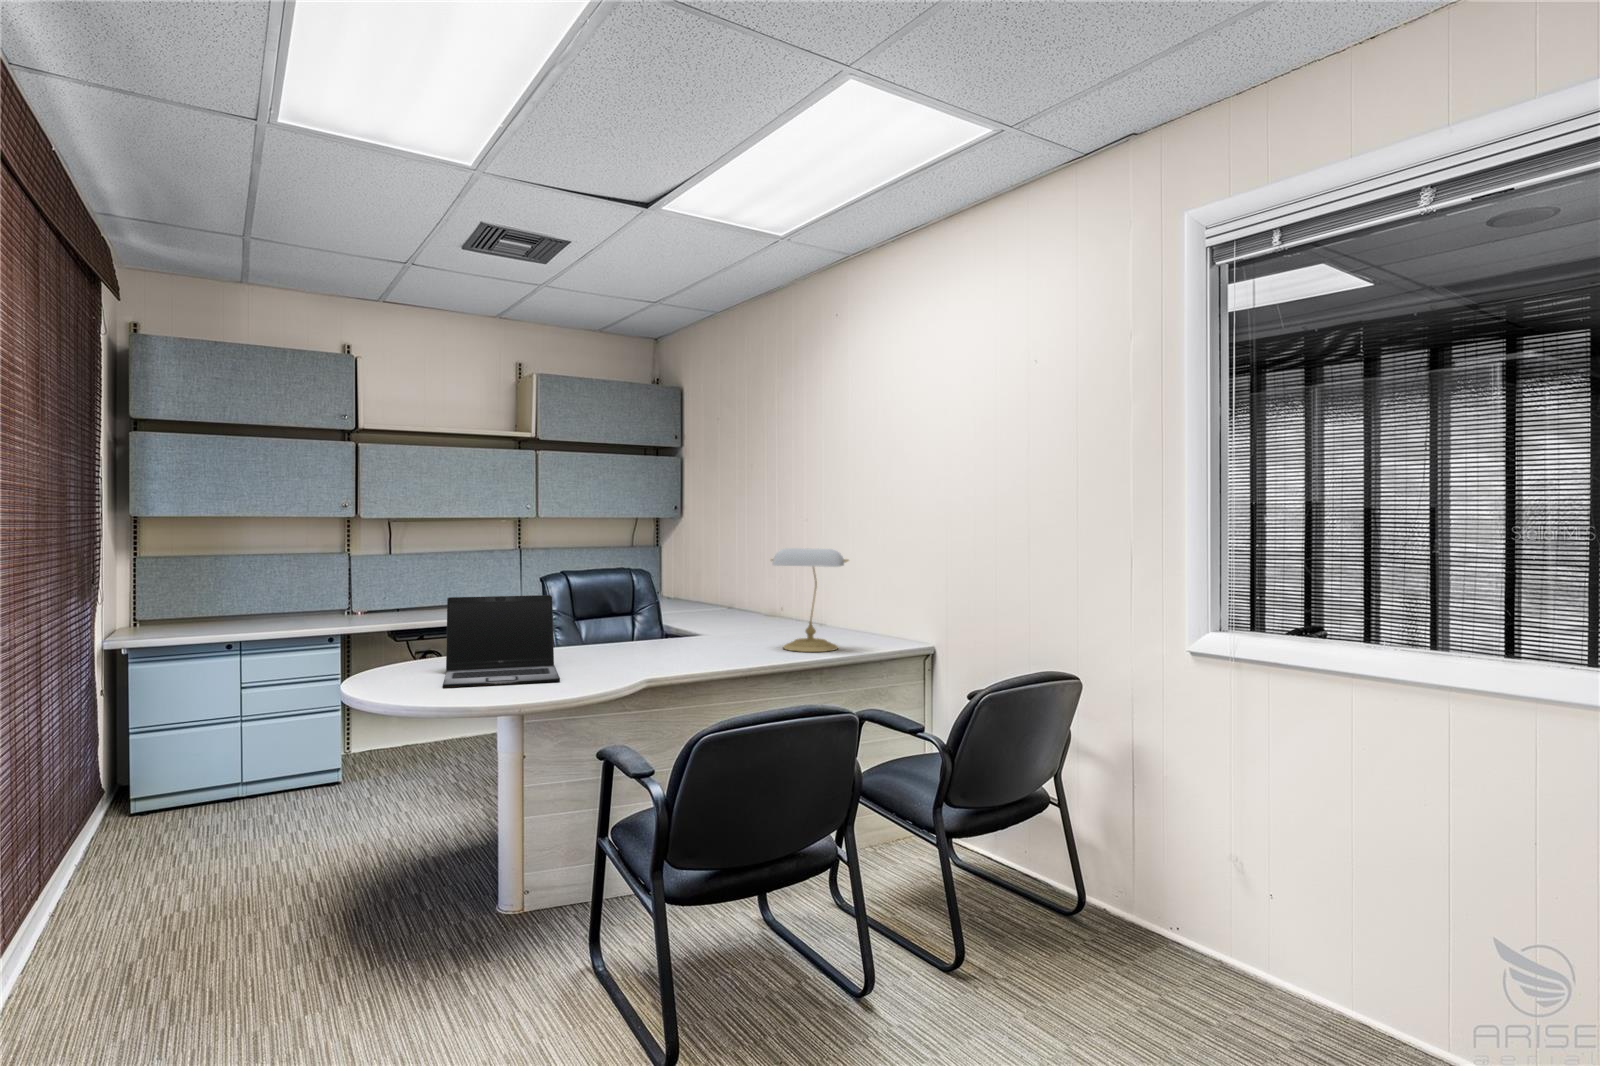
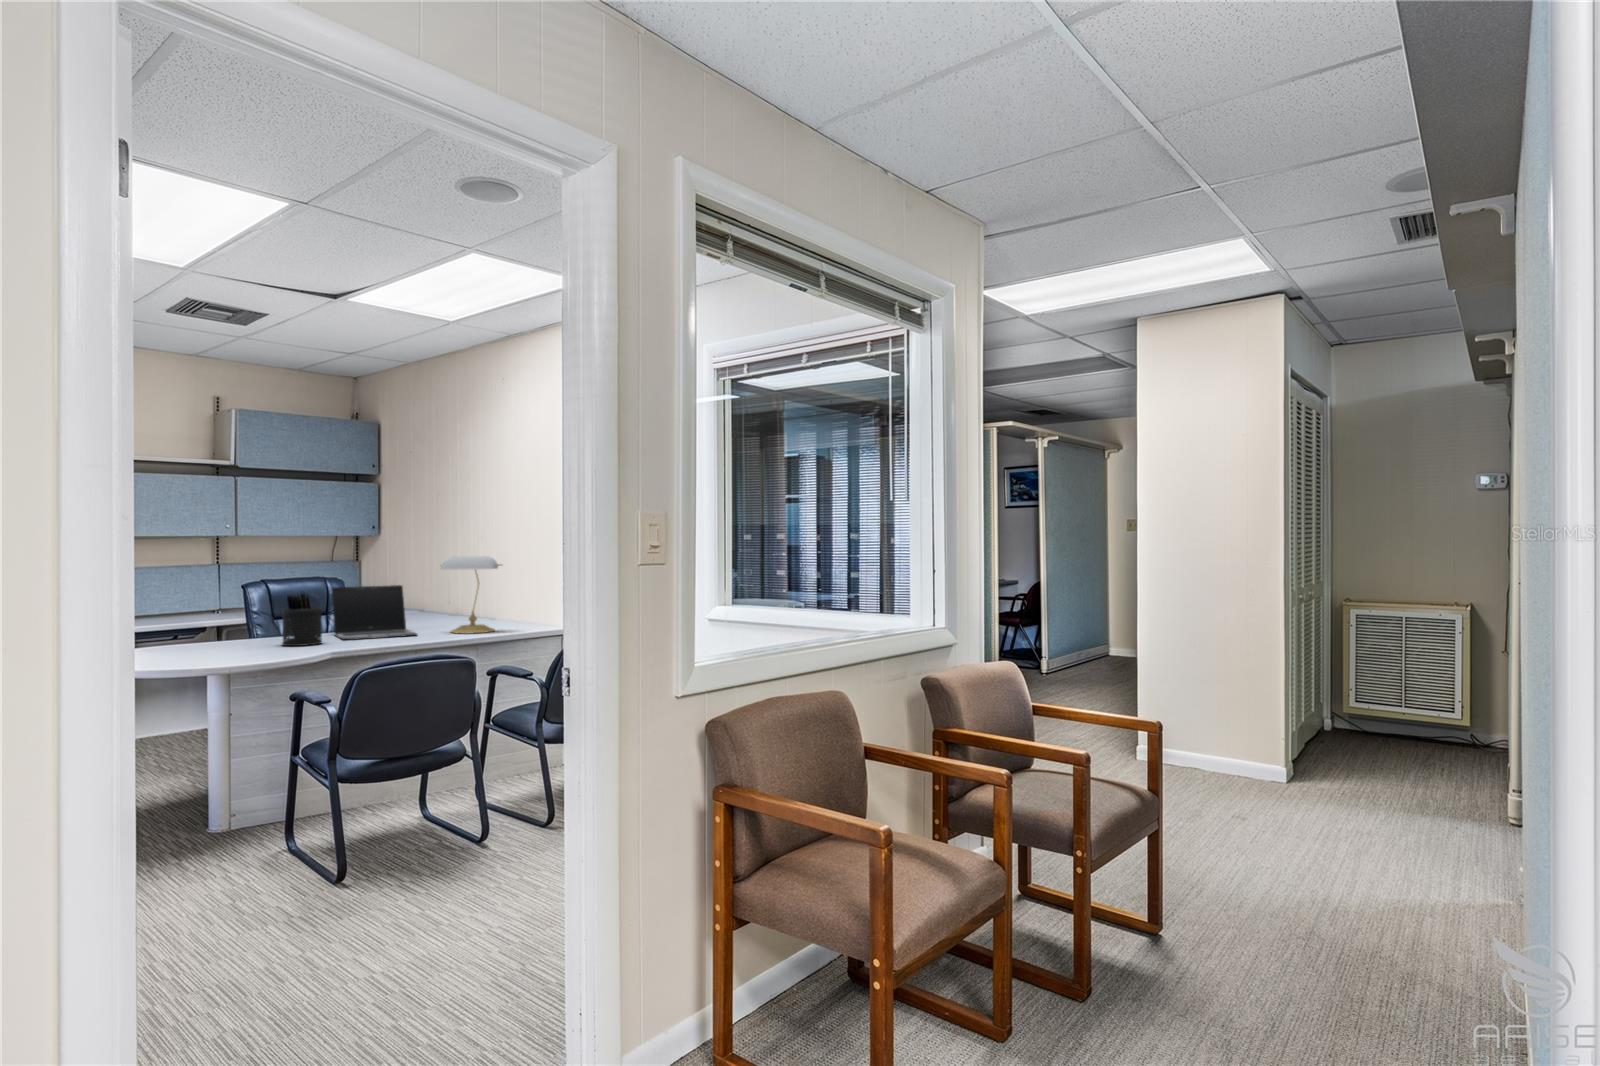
pen holder: none [584,593,634,666] -> present [282,593,322,646]
laptop: present [443,595,560,688] -> present [332,585,418,640]

